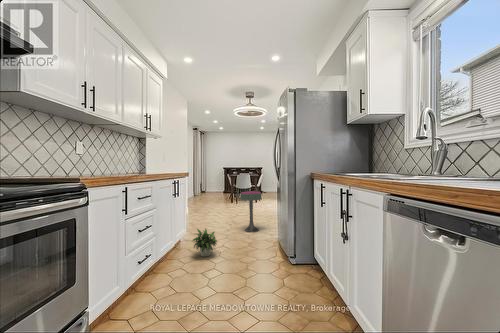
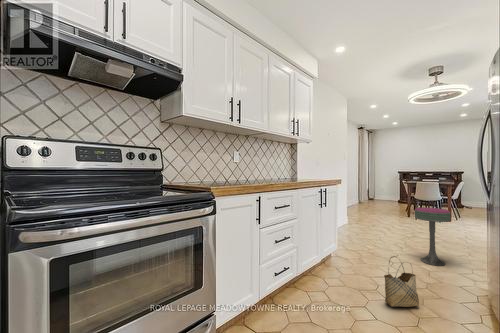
woven basket: none [227,227,249,264] -> present [384,256,419,307]
potted plant: present [193,229,217,257] -> none [339,247,373,284]

